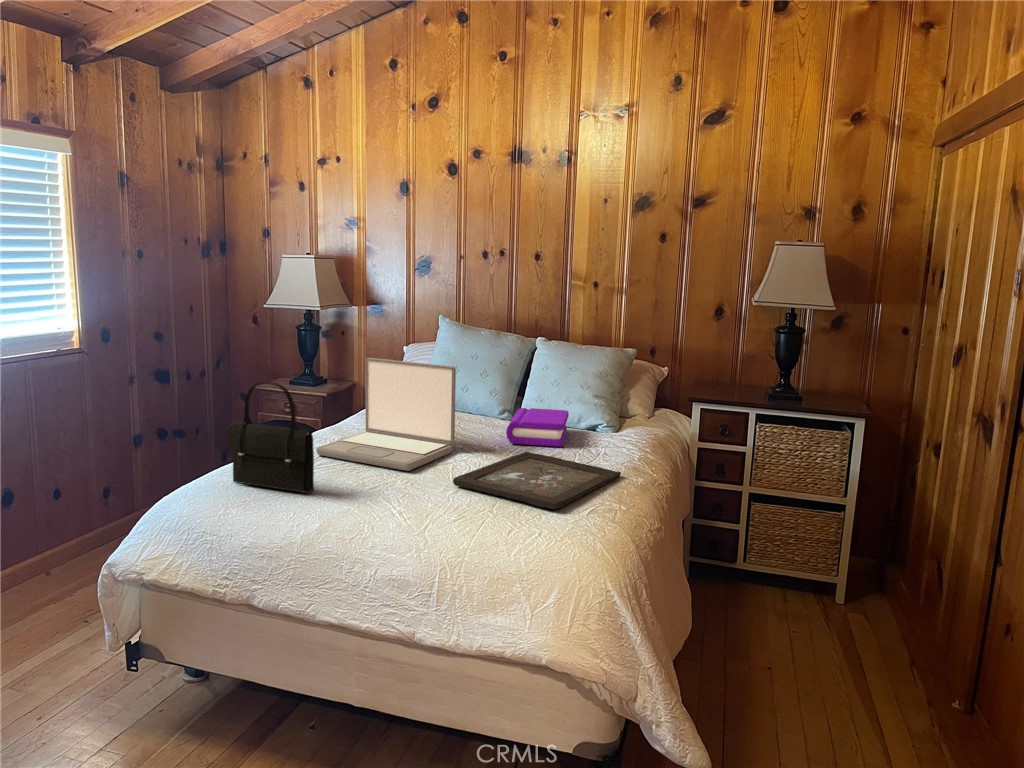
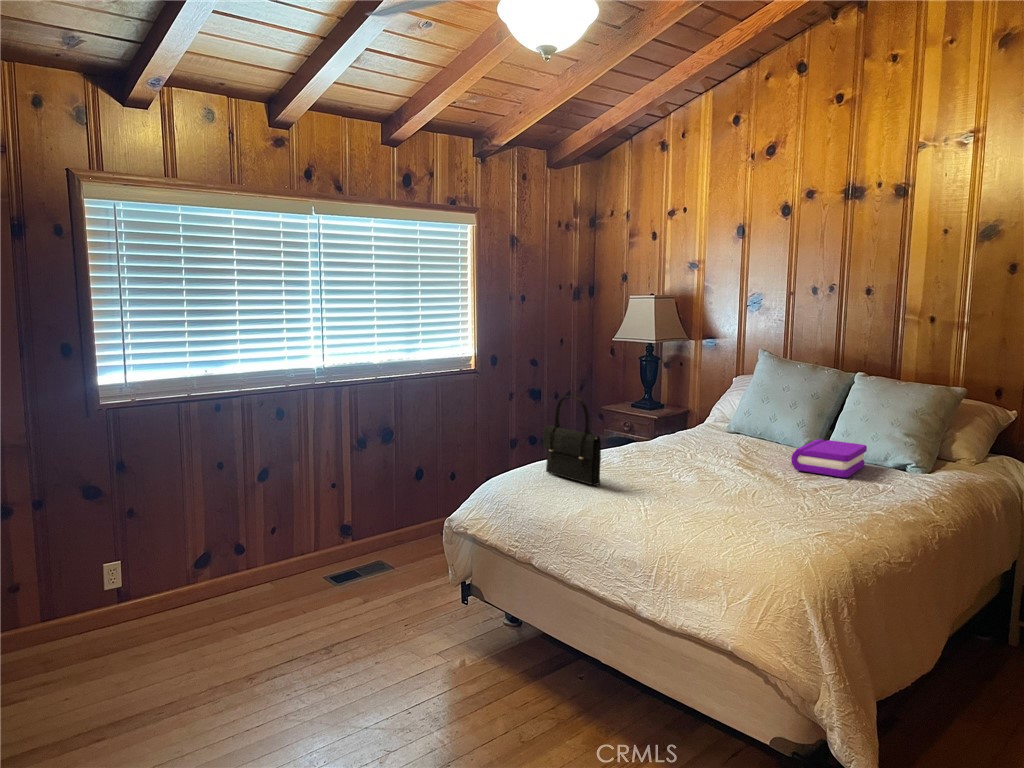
laptop: present [316,358,456,471] -> none [617,384,740,480]
tray: present [453,452,621,509] -> none [715,477,889,523]

